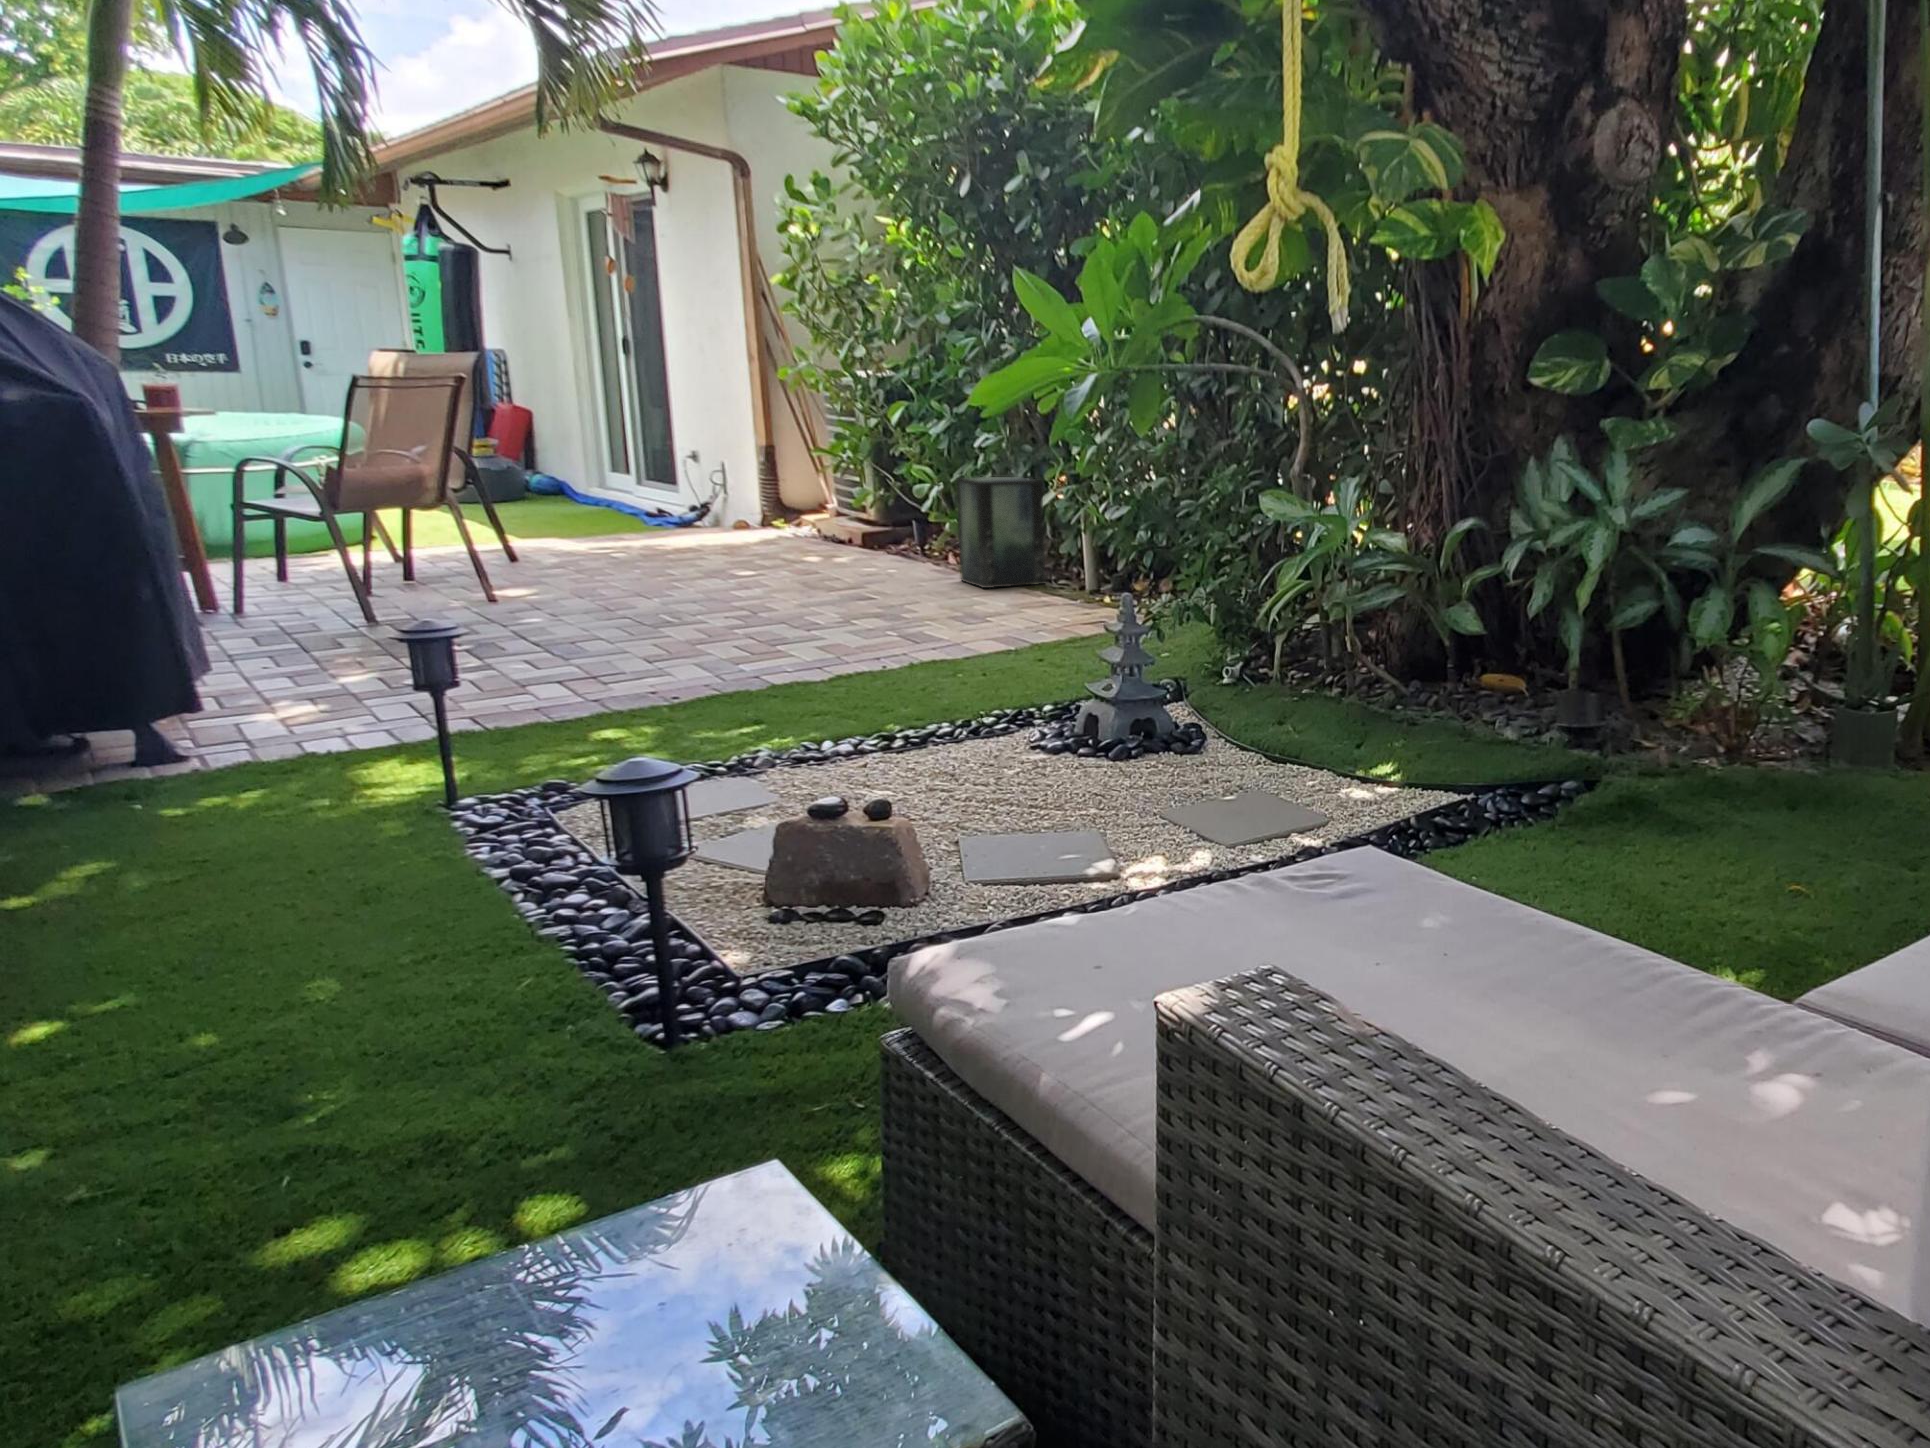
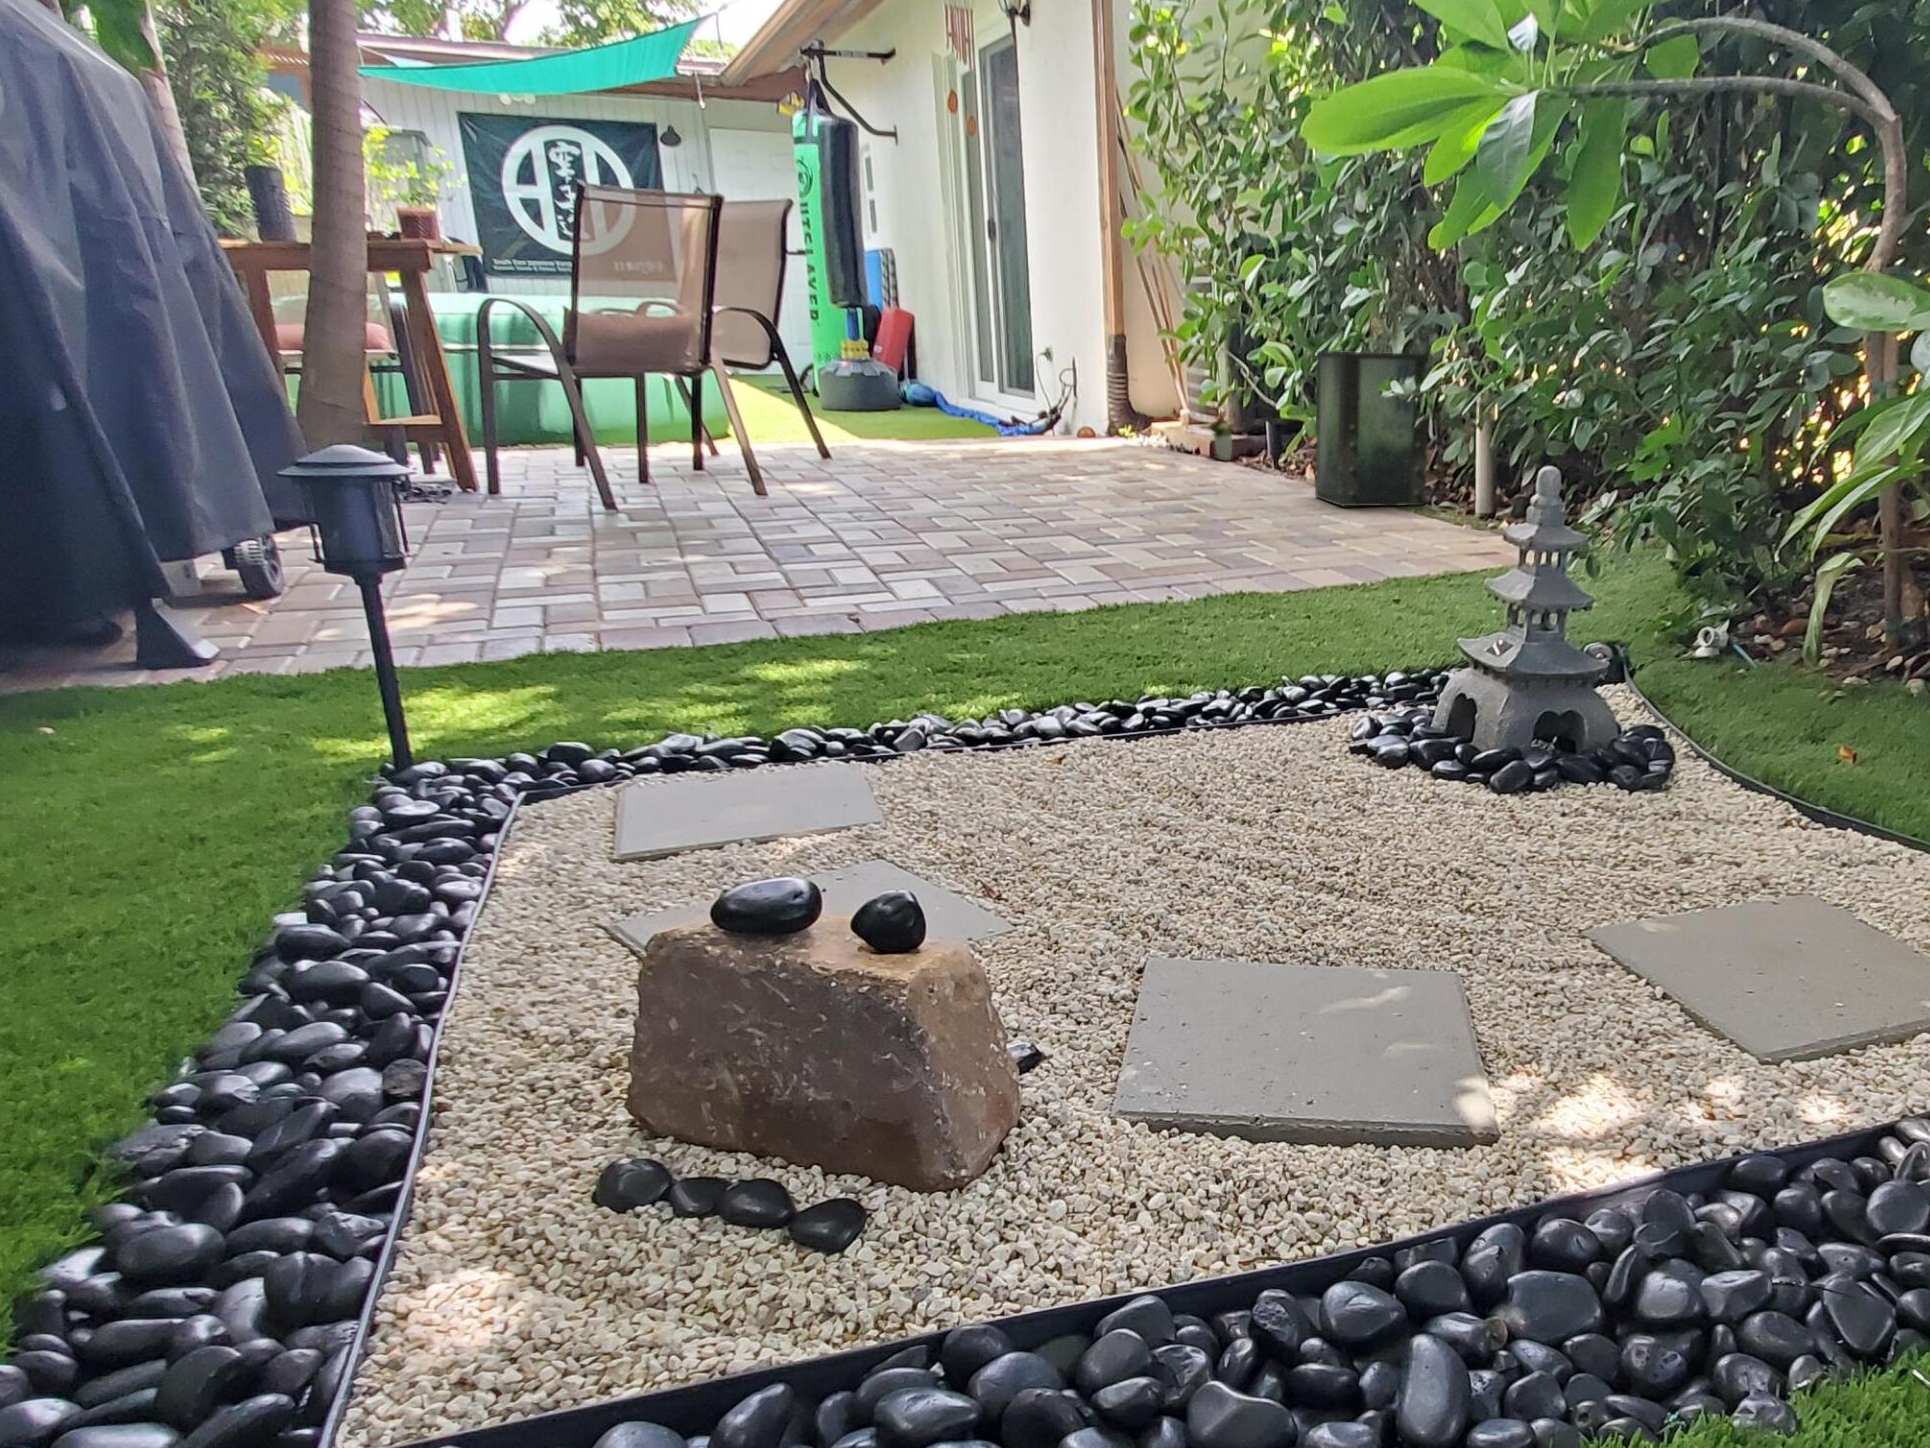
decorative plant: none [858,504,882,549] -> present [1211,405,1232,460]

